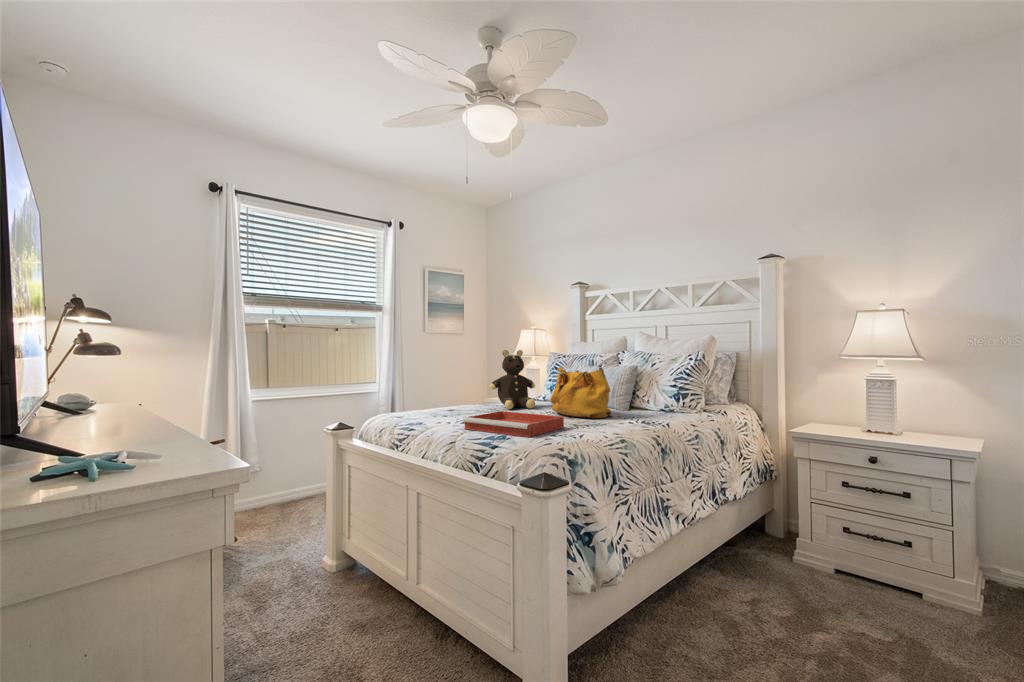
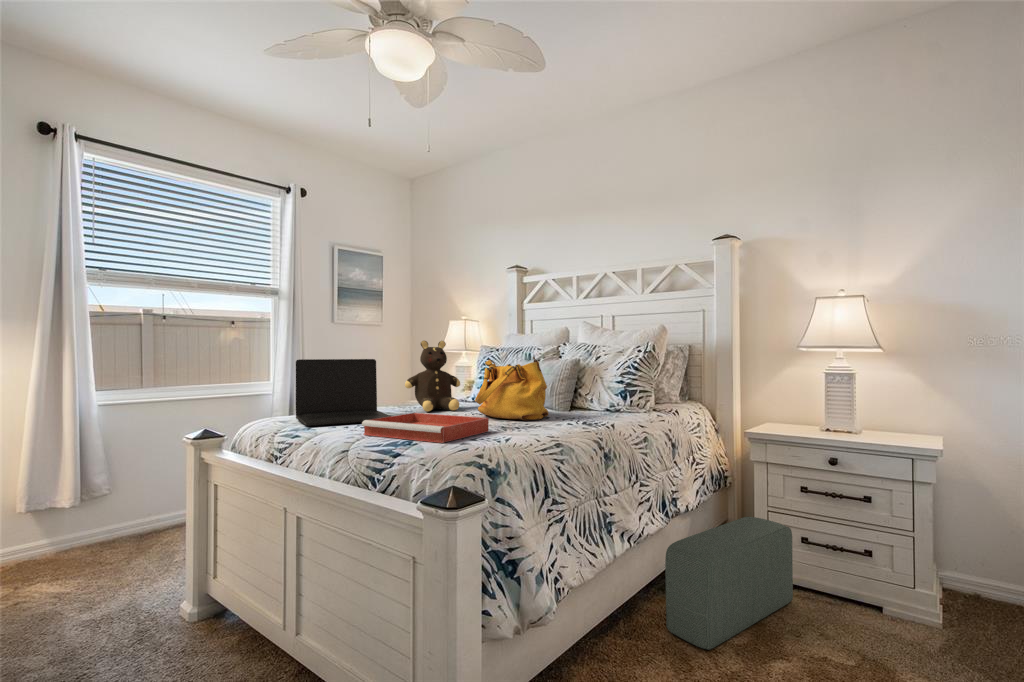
laptop: none [407,366,484,421] -> present [296,359,390,426]
pouf: none [716,506,834,620] -> present [665,517,793,650]

